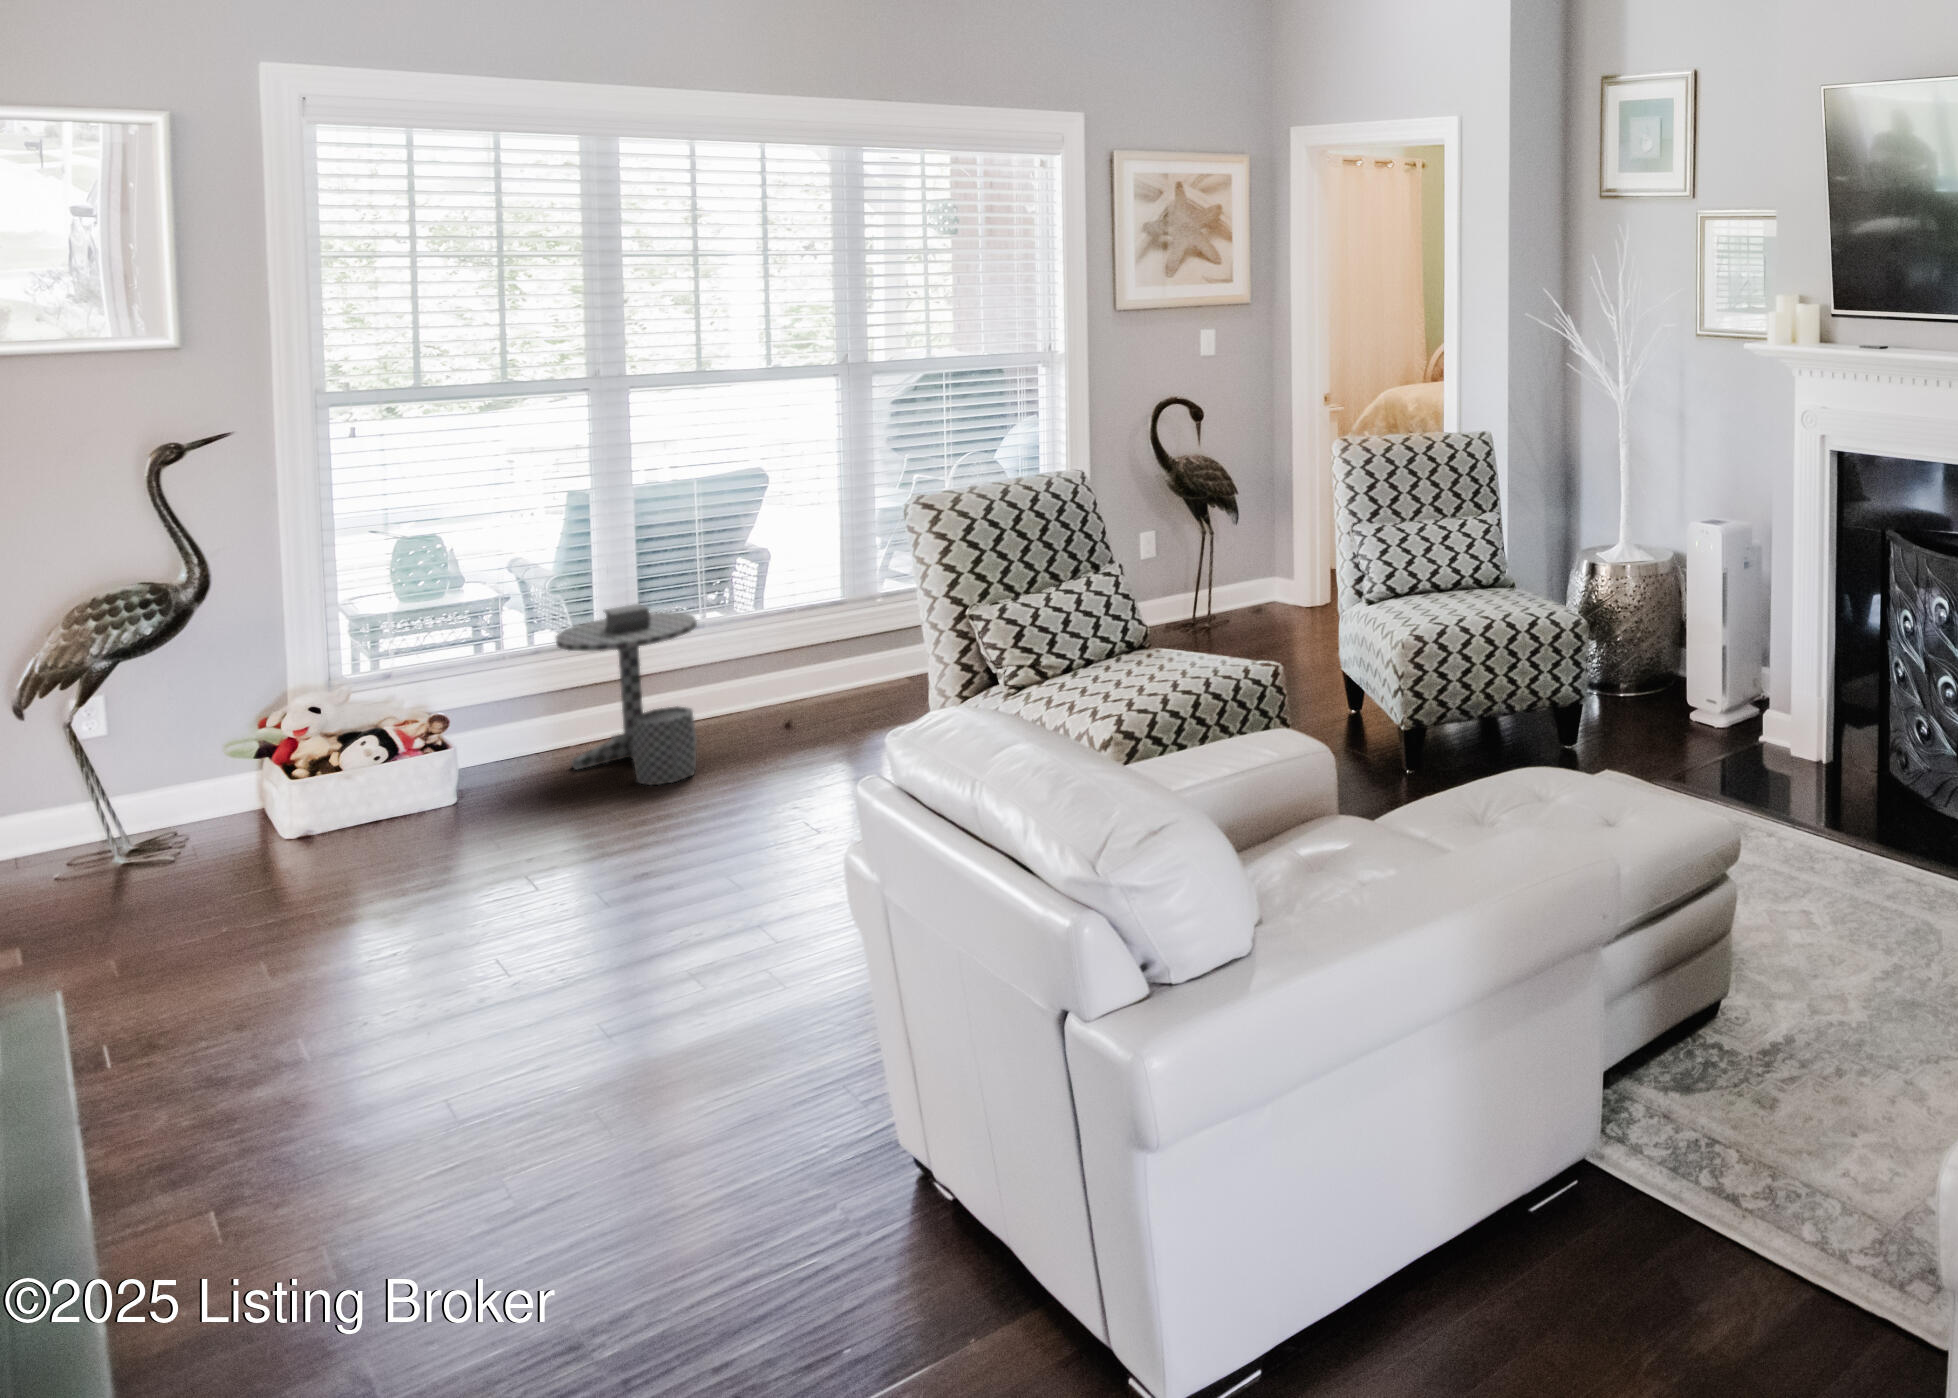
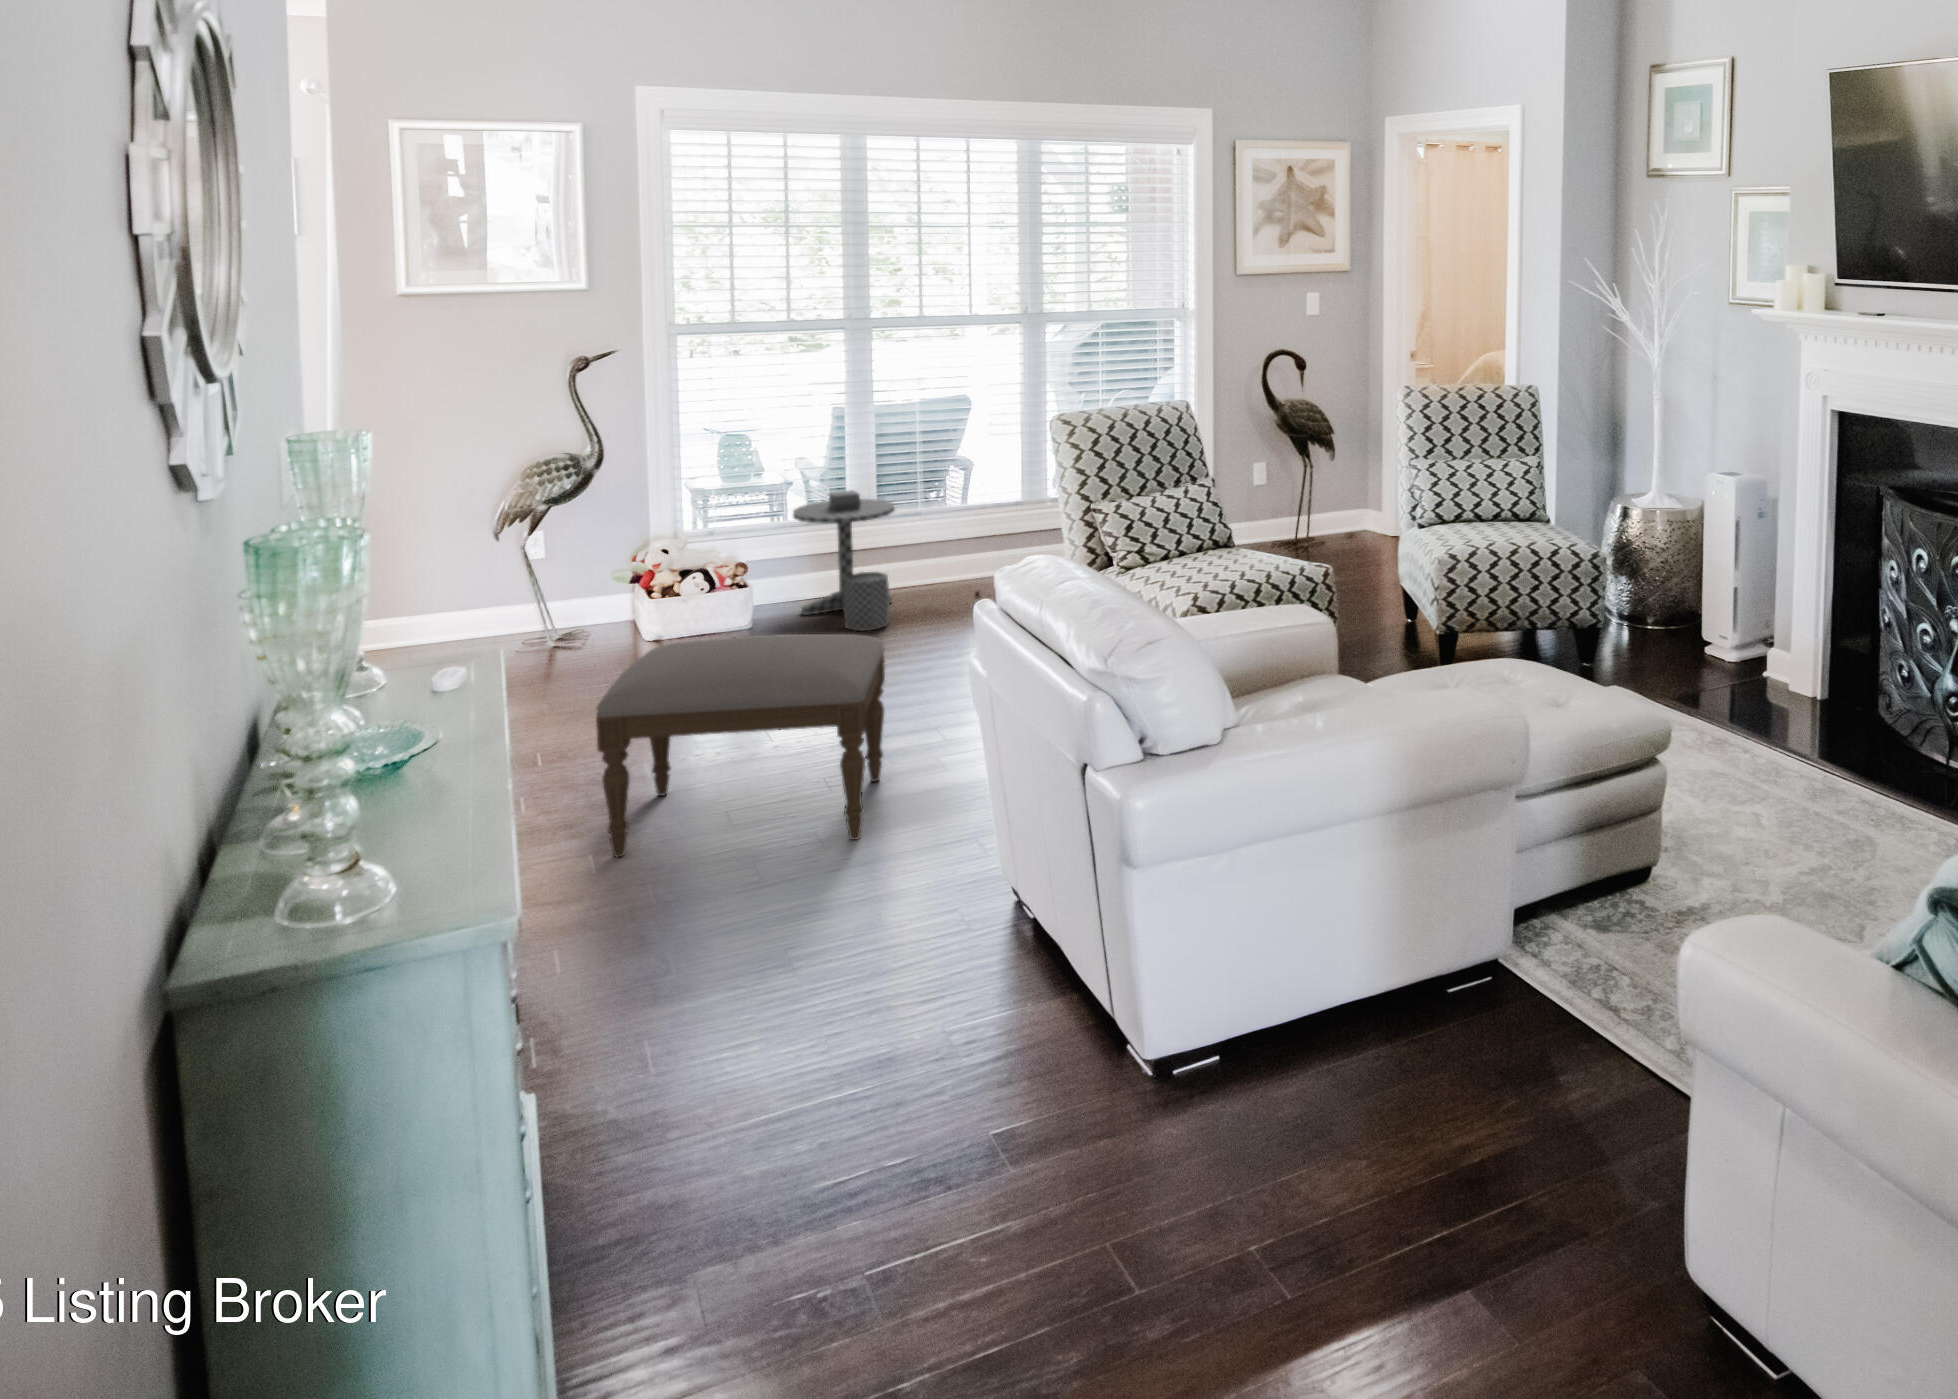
ottoman: none [289,813,719,1176] -> present [596,634,885,857]

